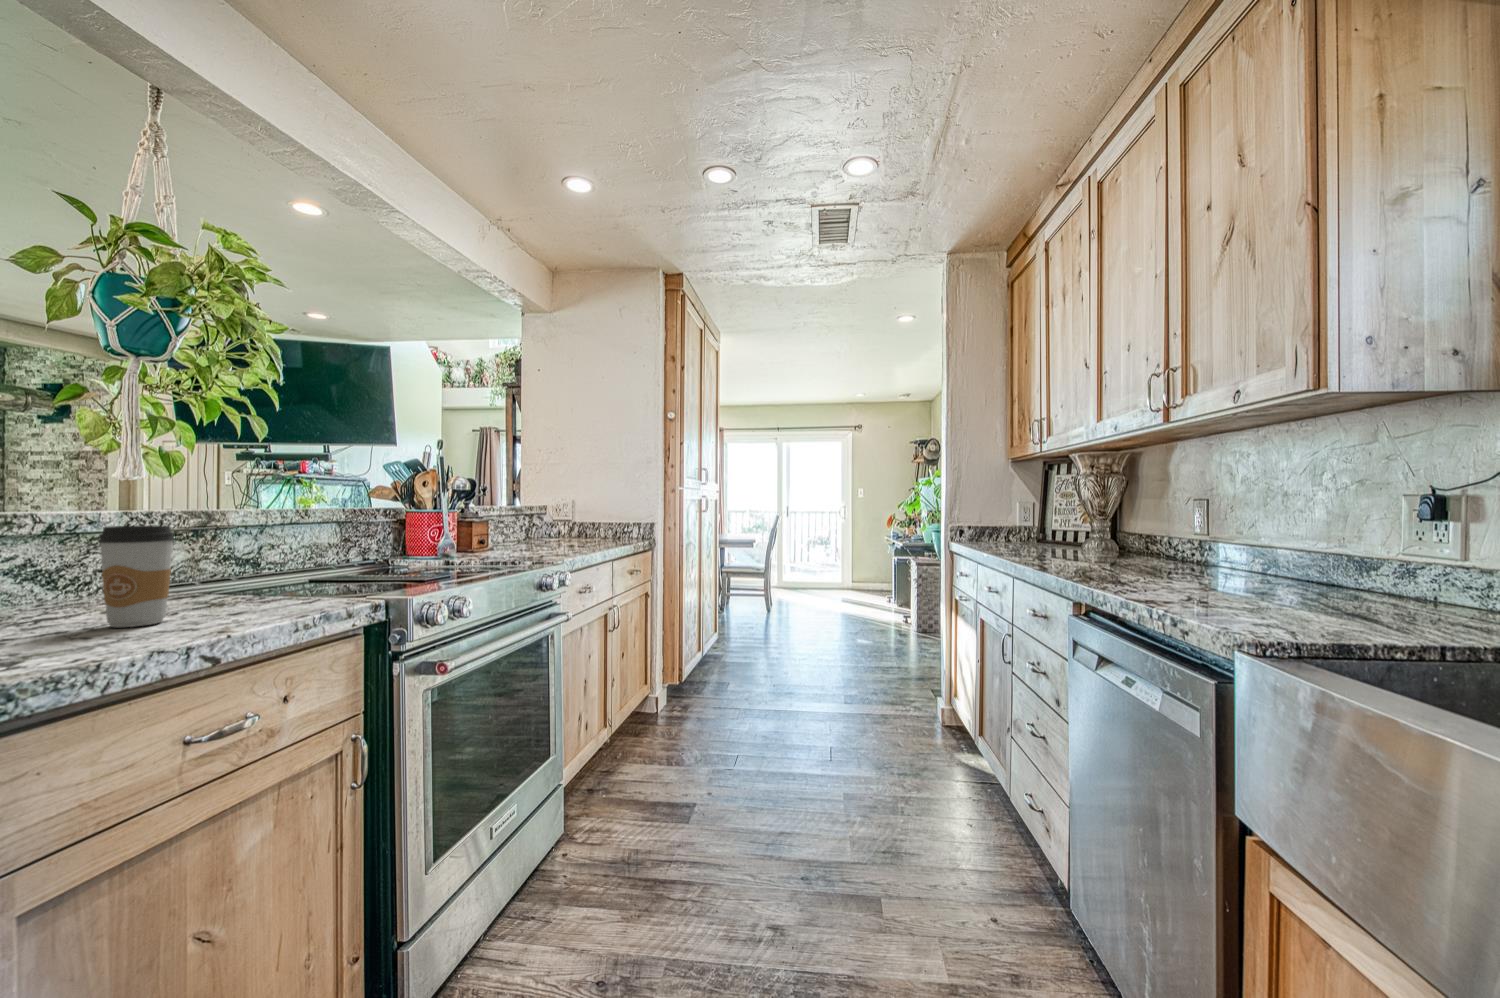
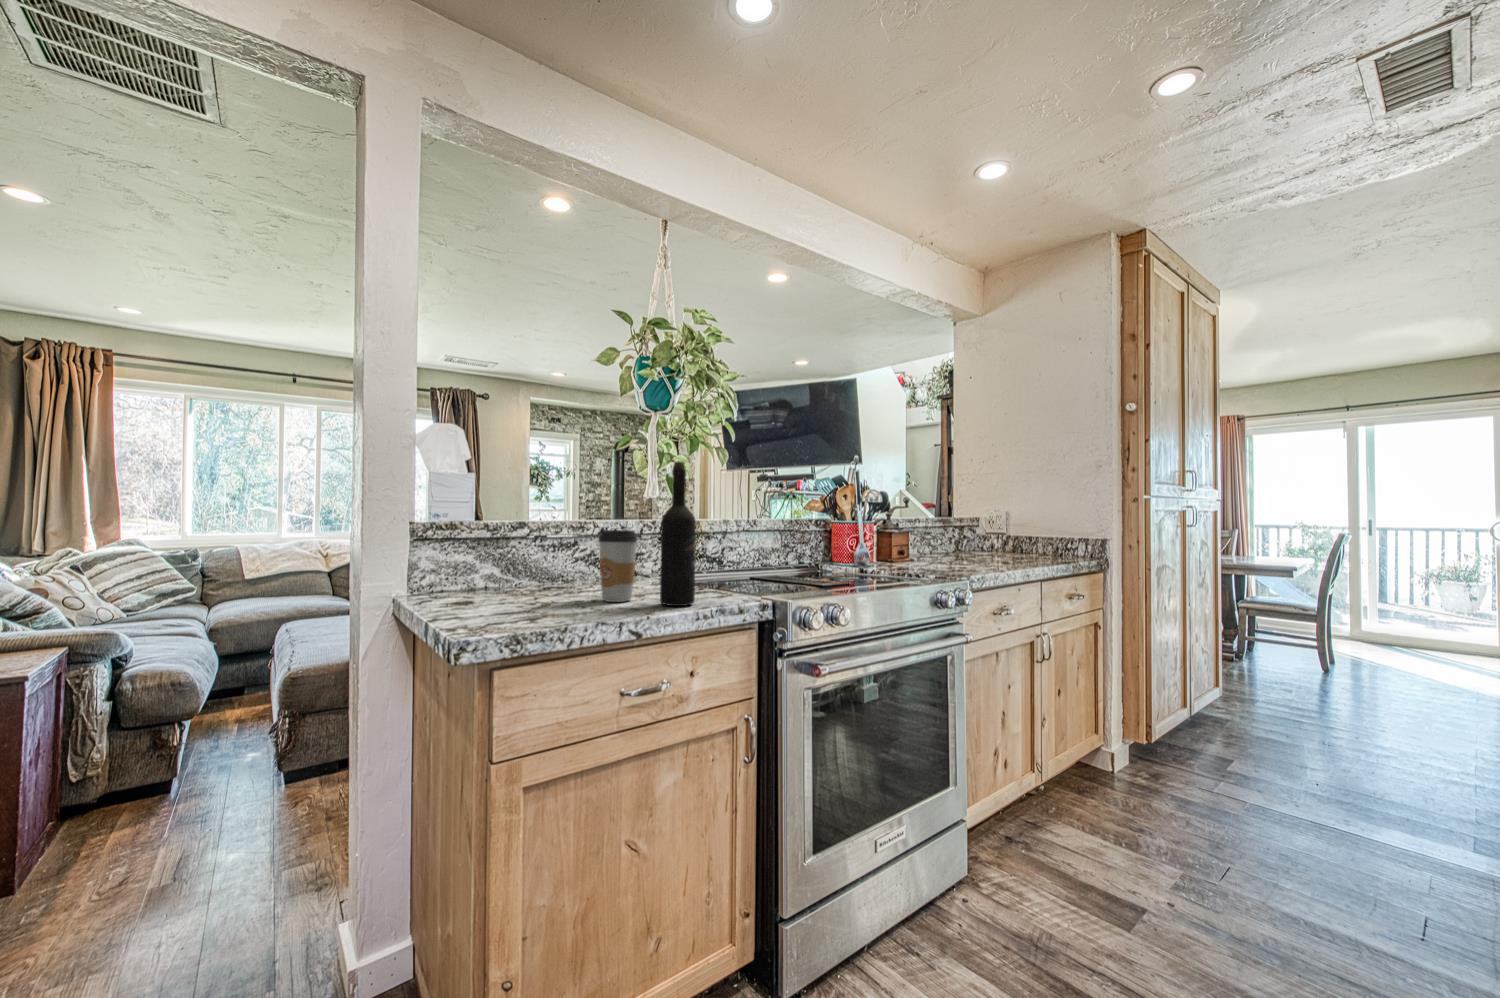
wine bottle: none [224,435,281,620] -> present [660,461,696,606]

